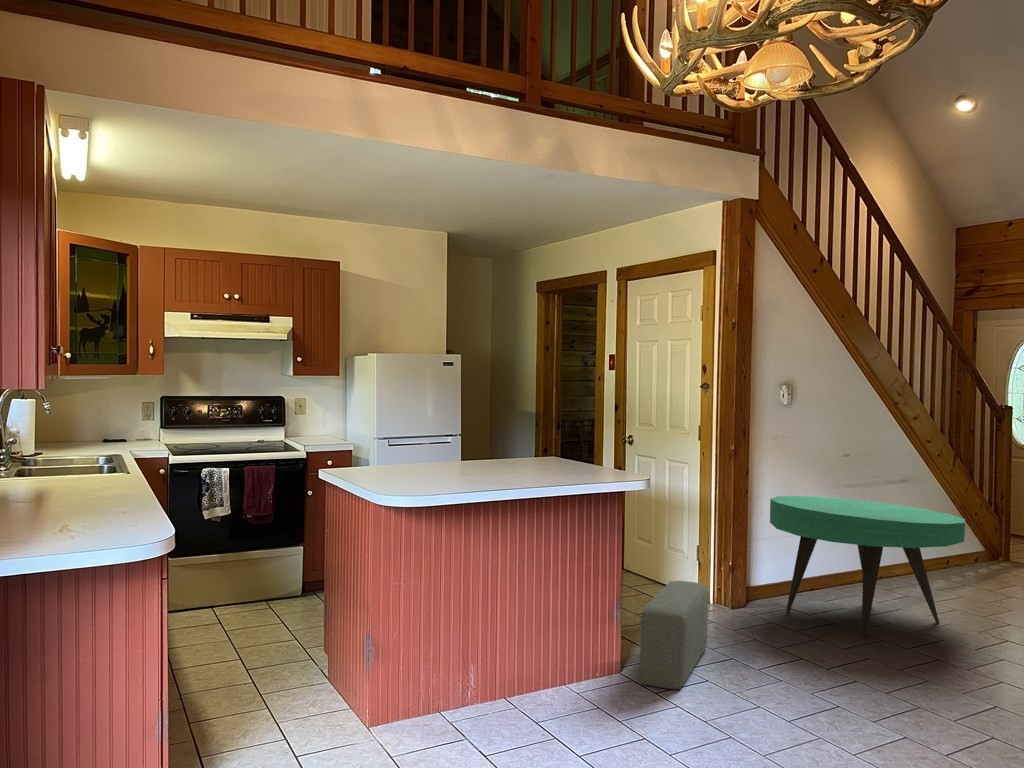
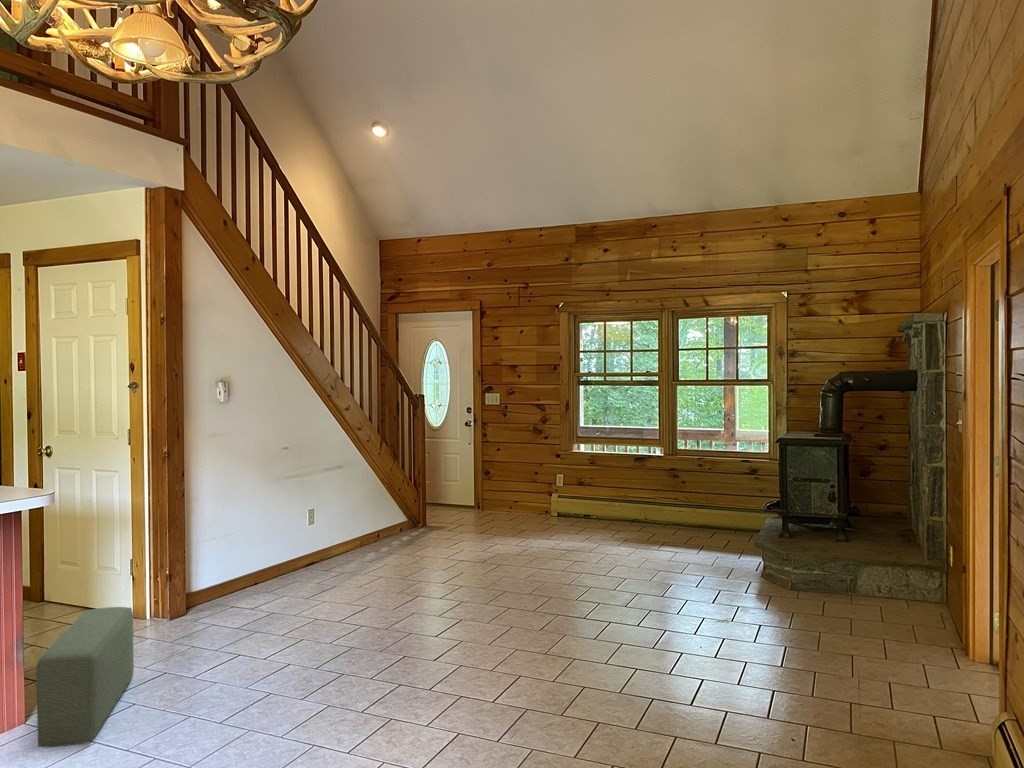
coffee table: present [770,496,965,639] -> none [208,490,388,626]

